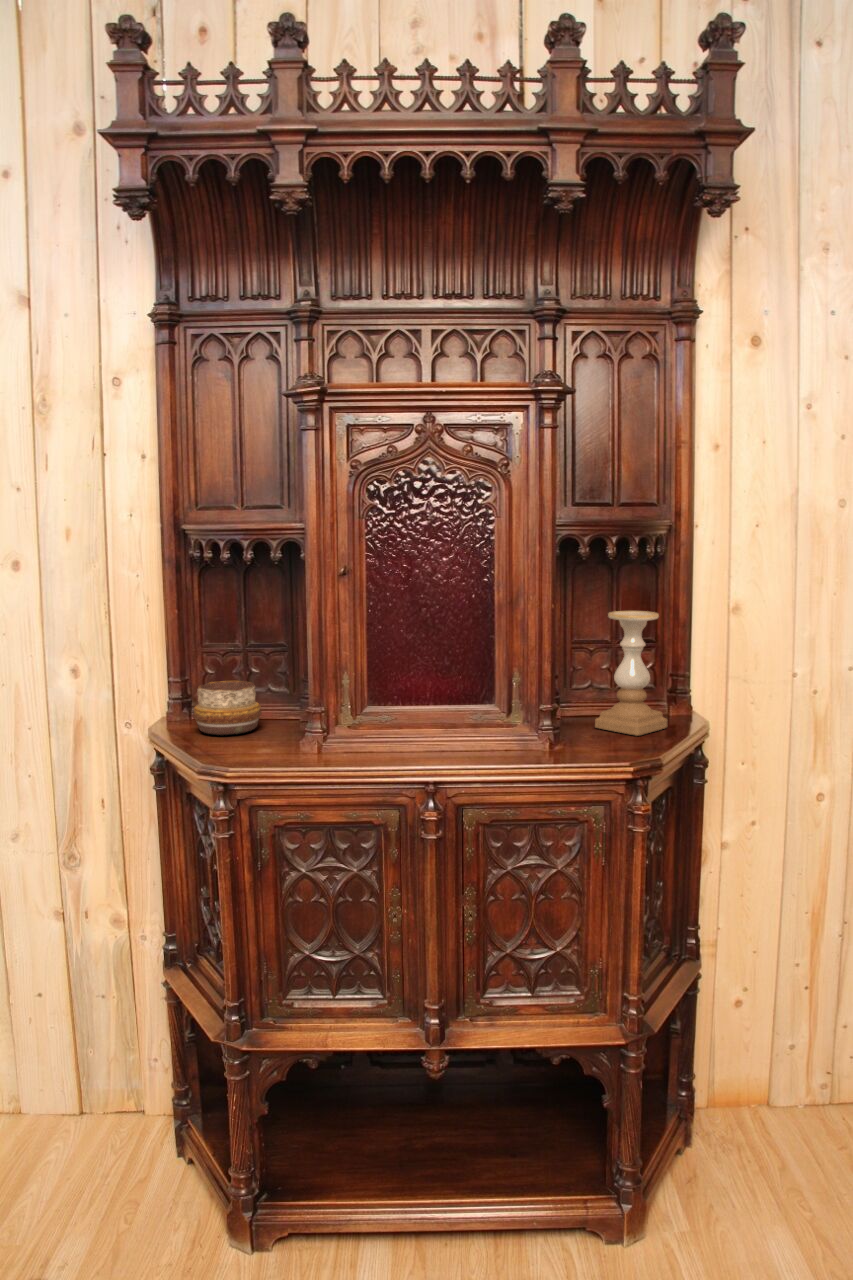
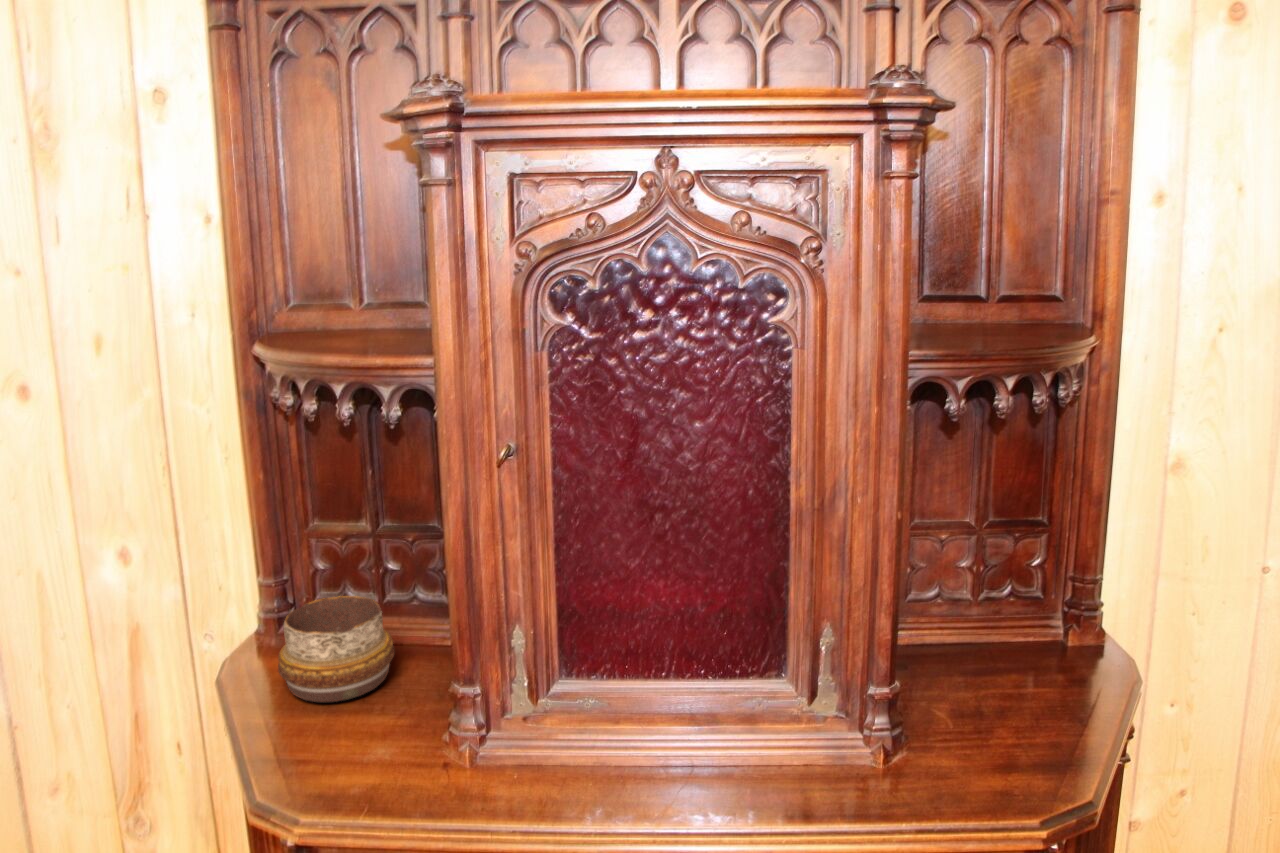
candle holder: present [595,611,667,736] -> none [951,489,1078,720]

